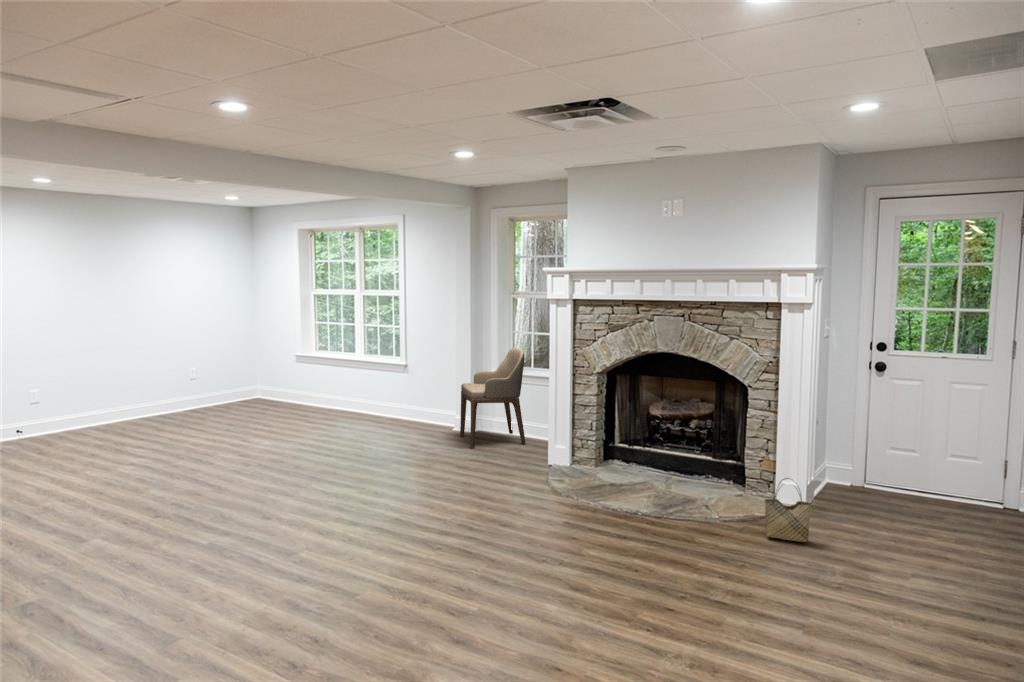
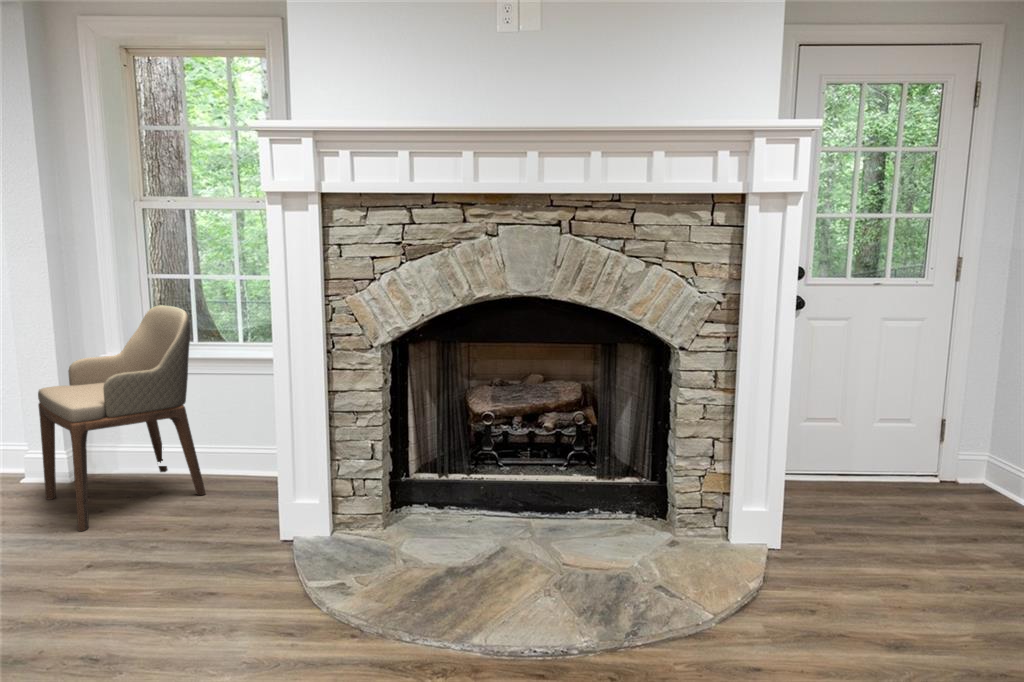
woven basket: present [765,478,812,542] -> none [818,524,900,651]

